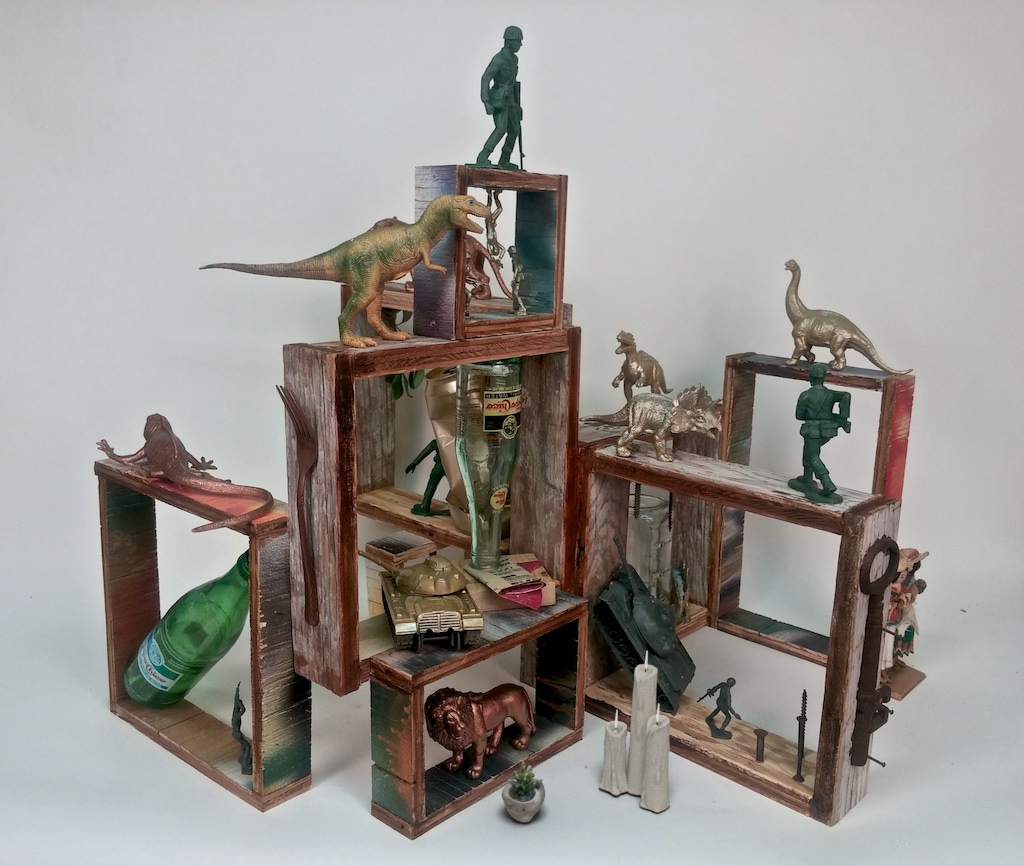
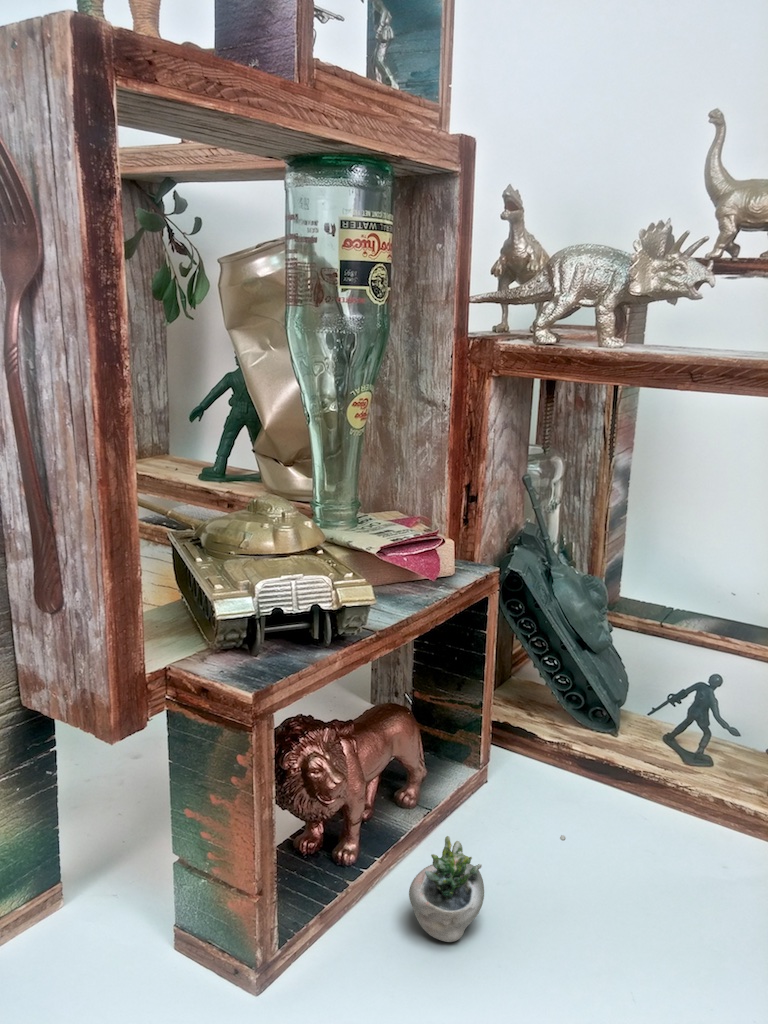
candle: present [599,652,670,812] -> none [548,617,681,900]

